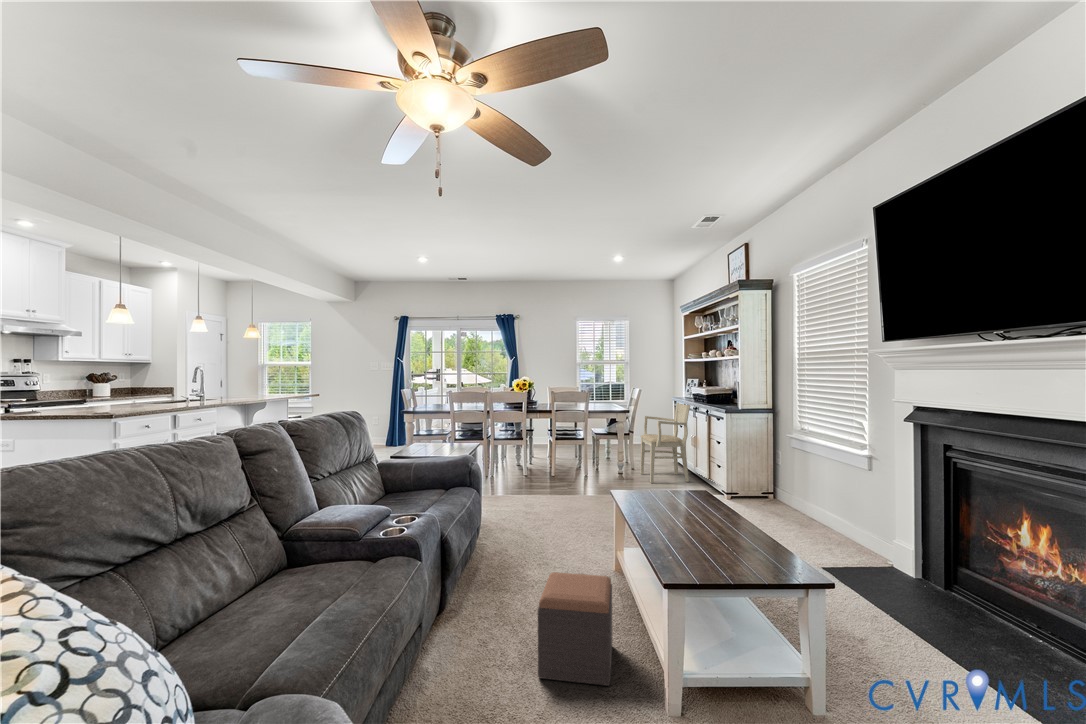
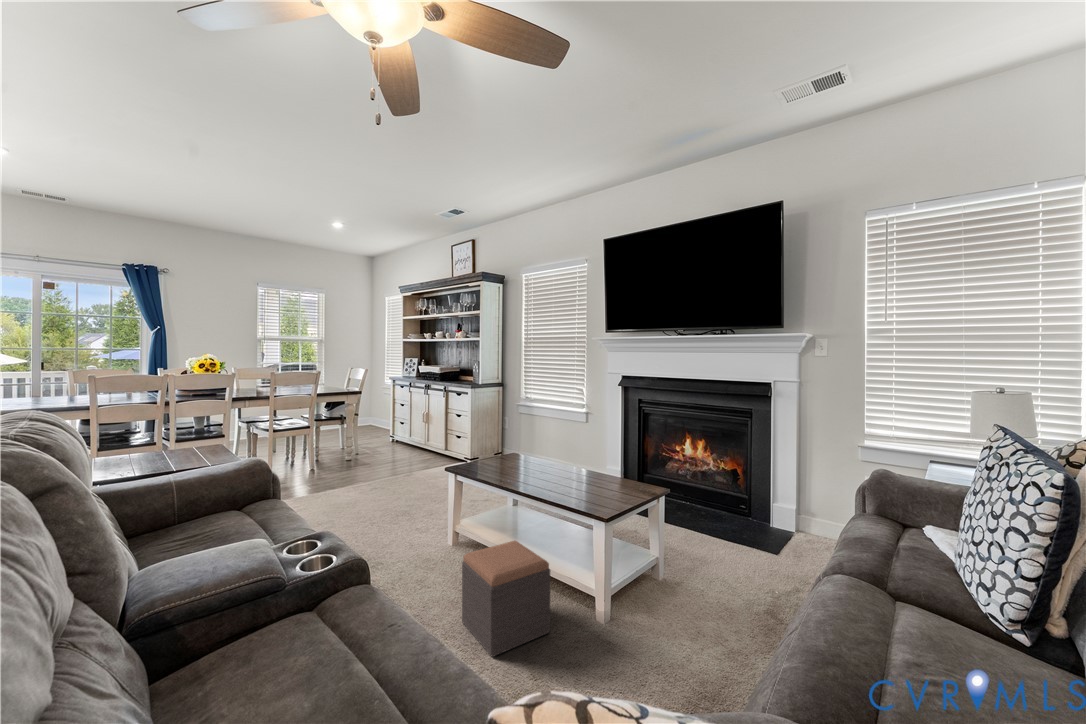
armchair: present [640,403,690,483] -> none [375,382,428,461]

